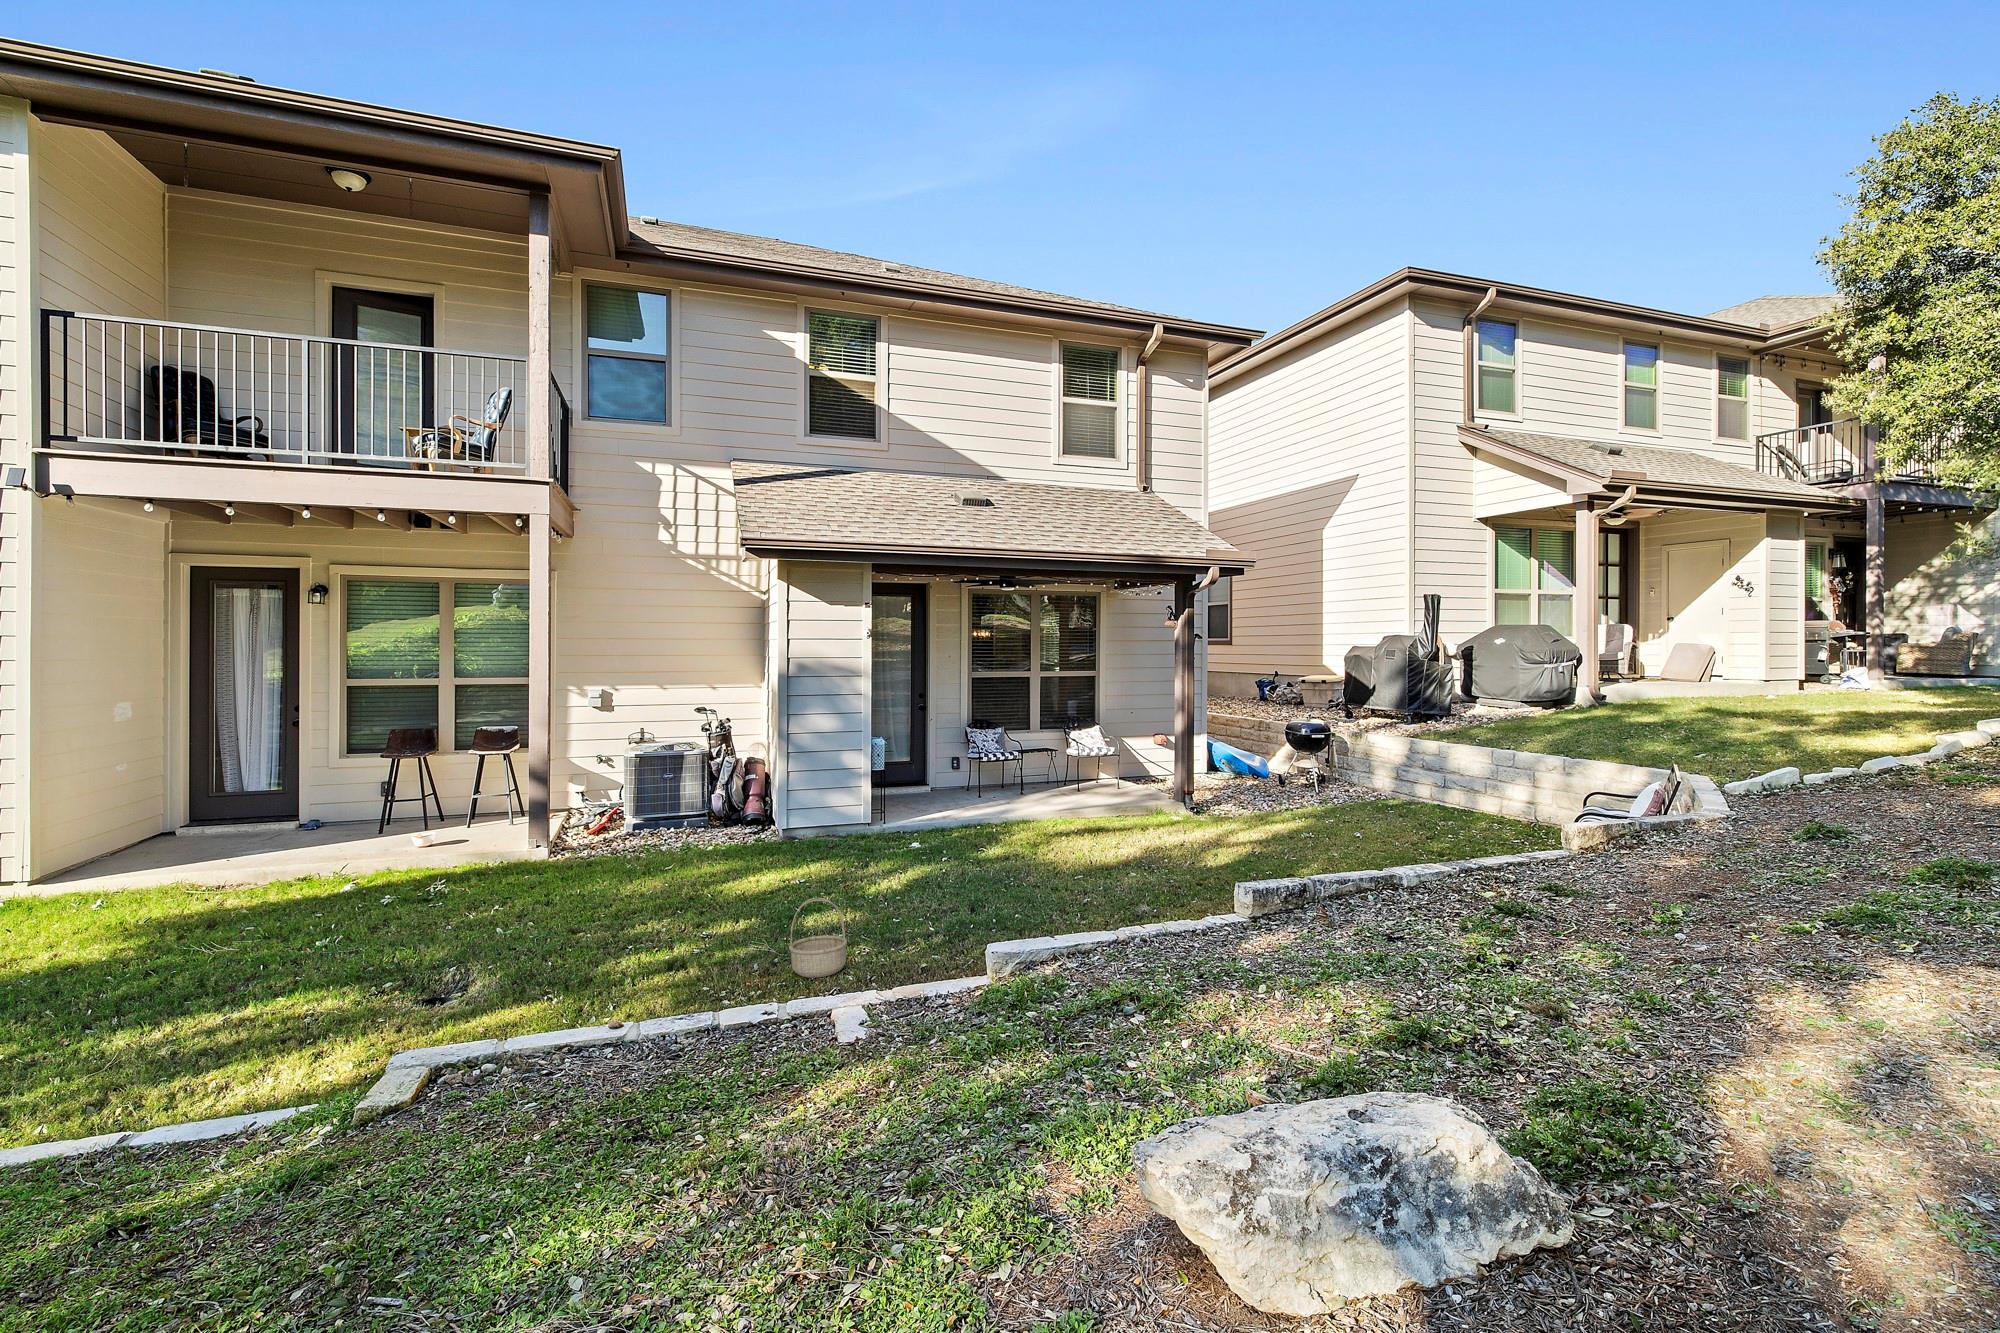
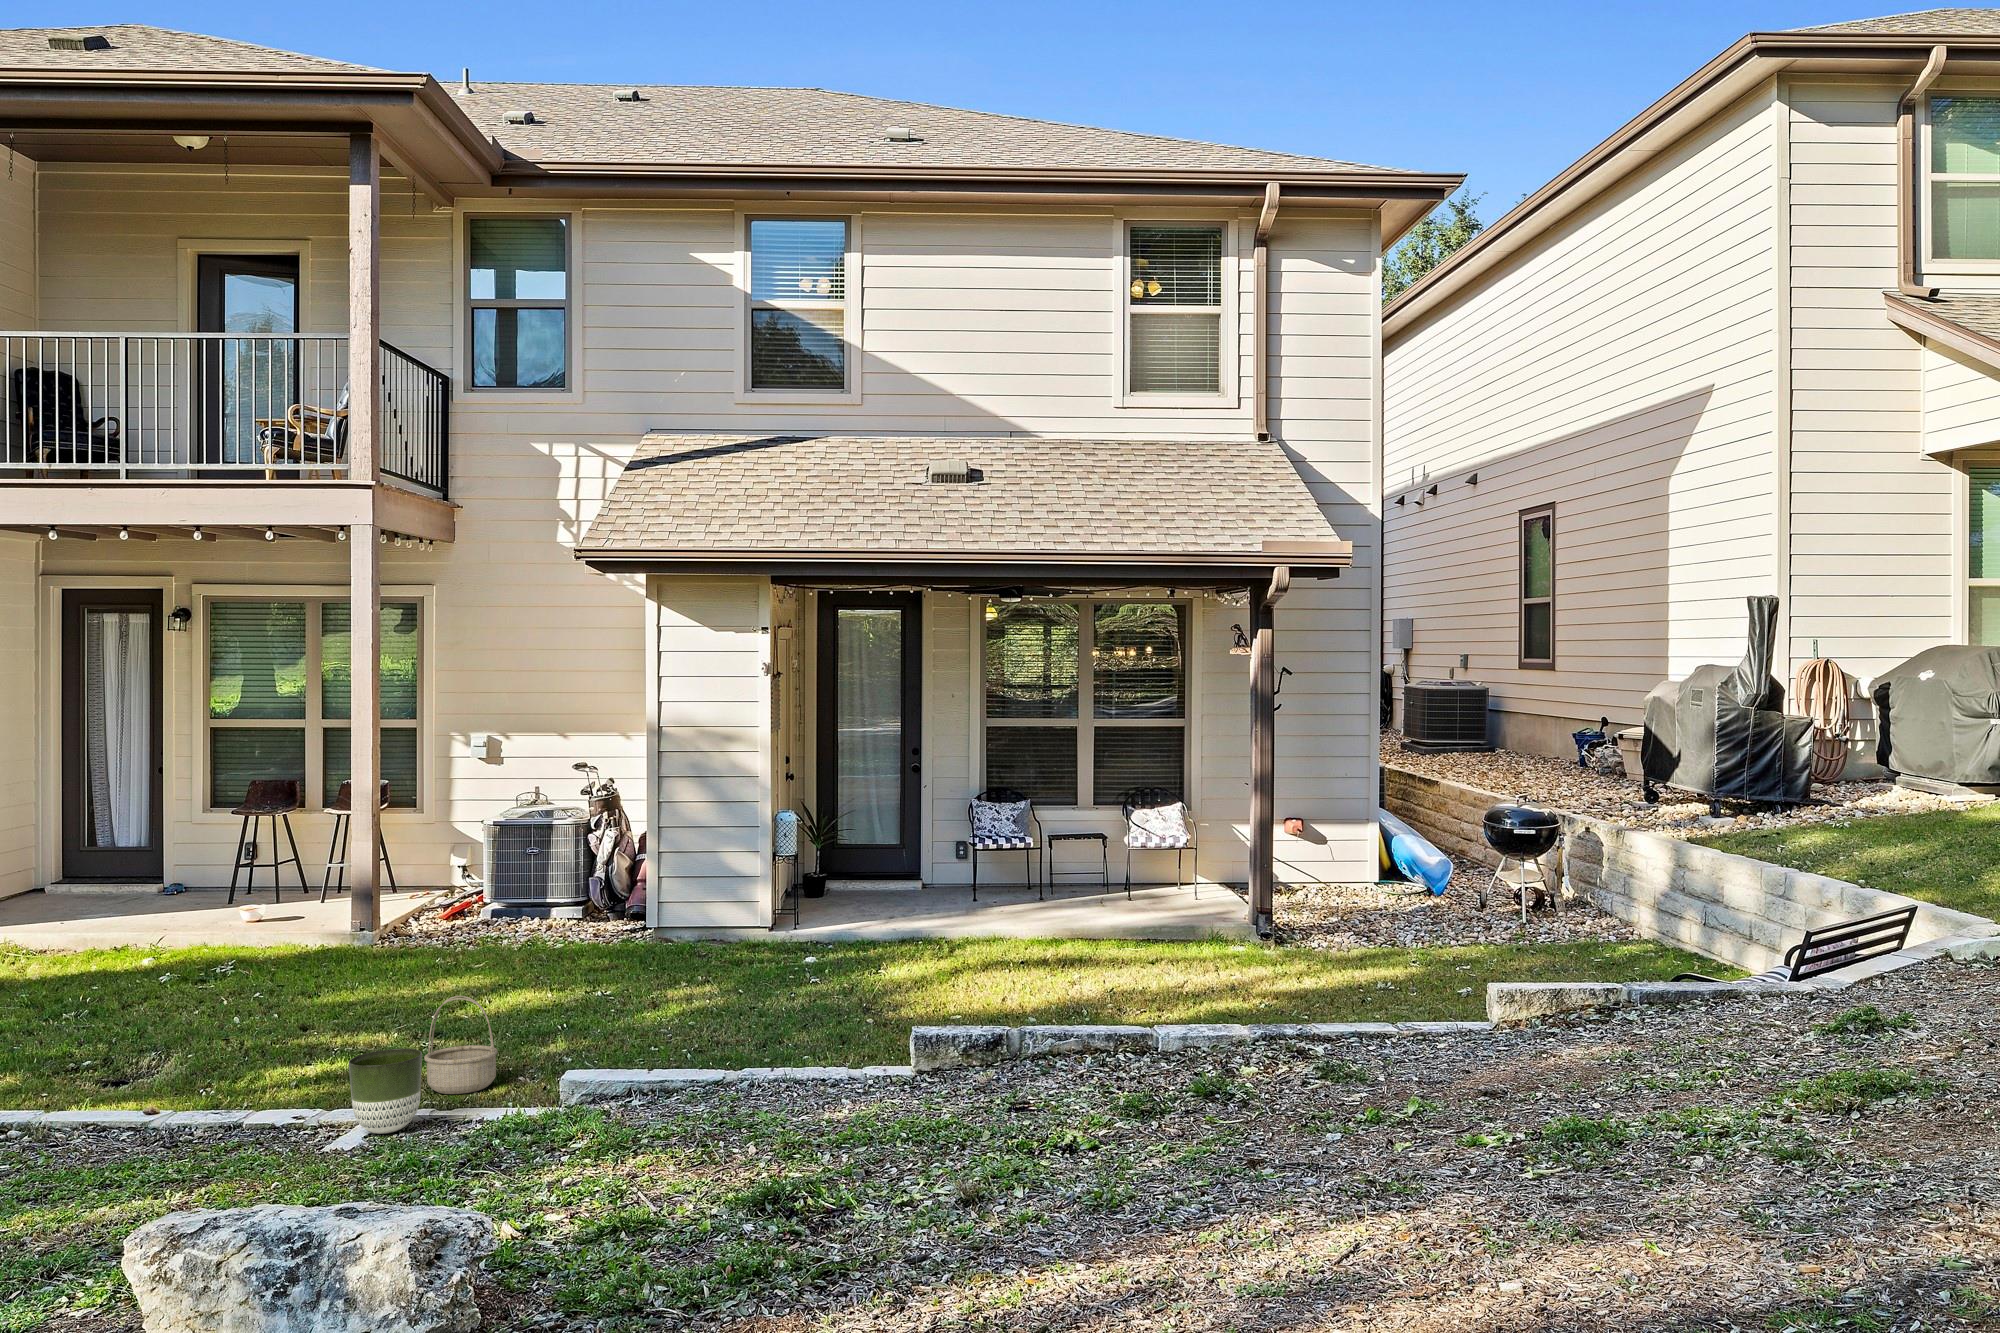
planter: none [833,947,890,1021] -> present [349,1049,422,1134]

